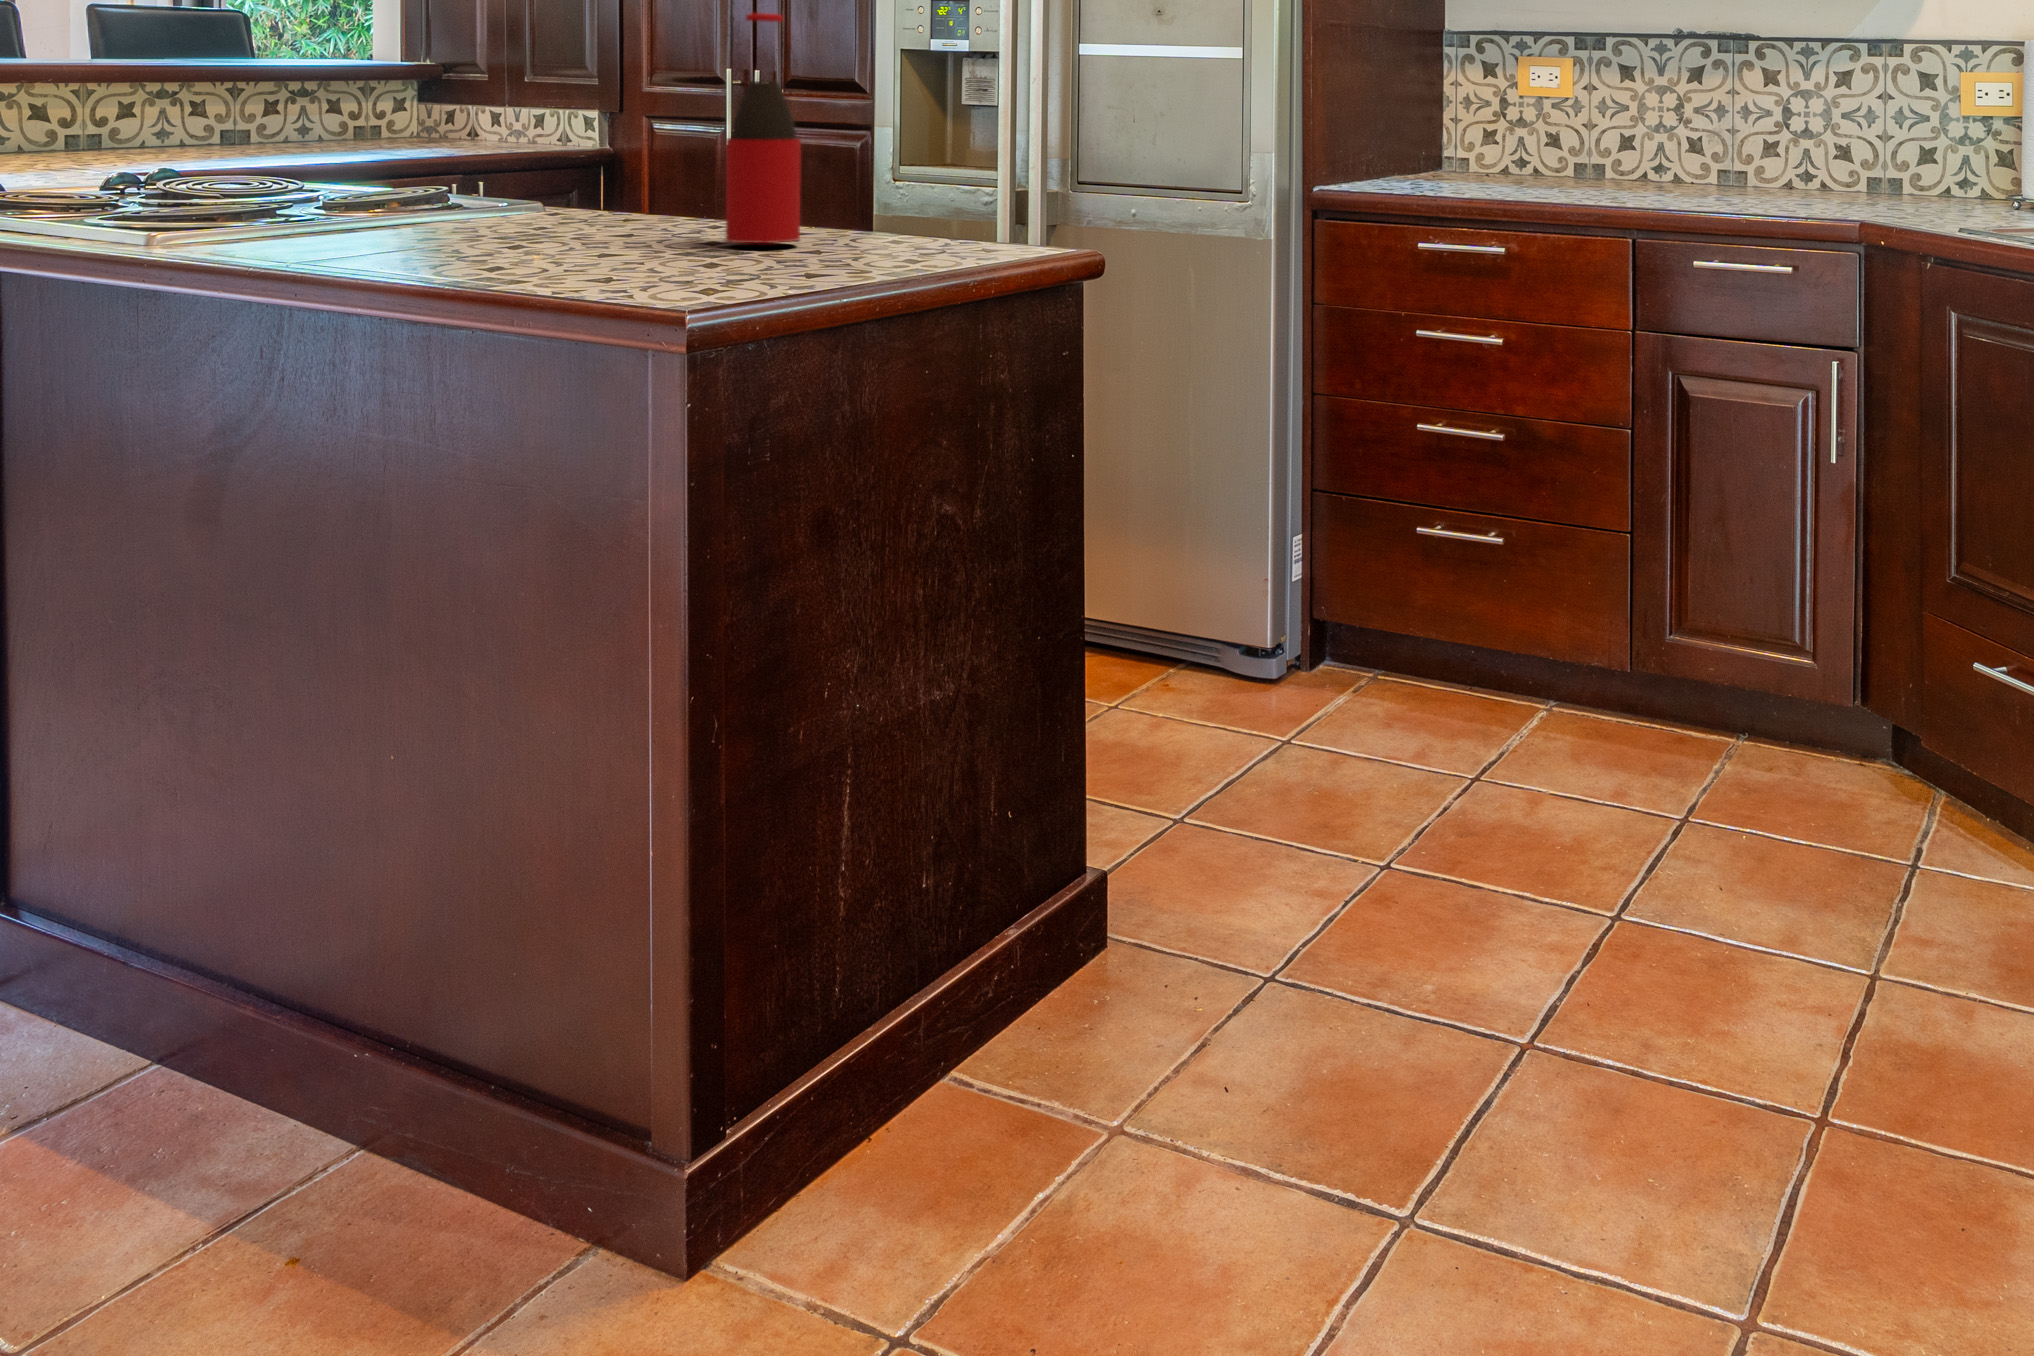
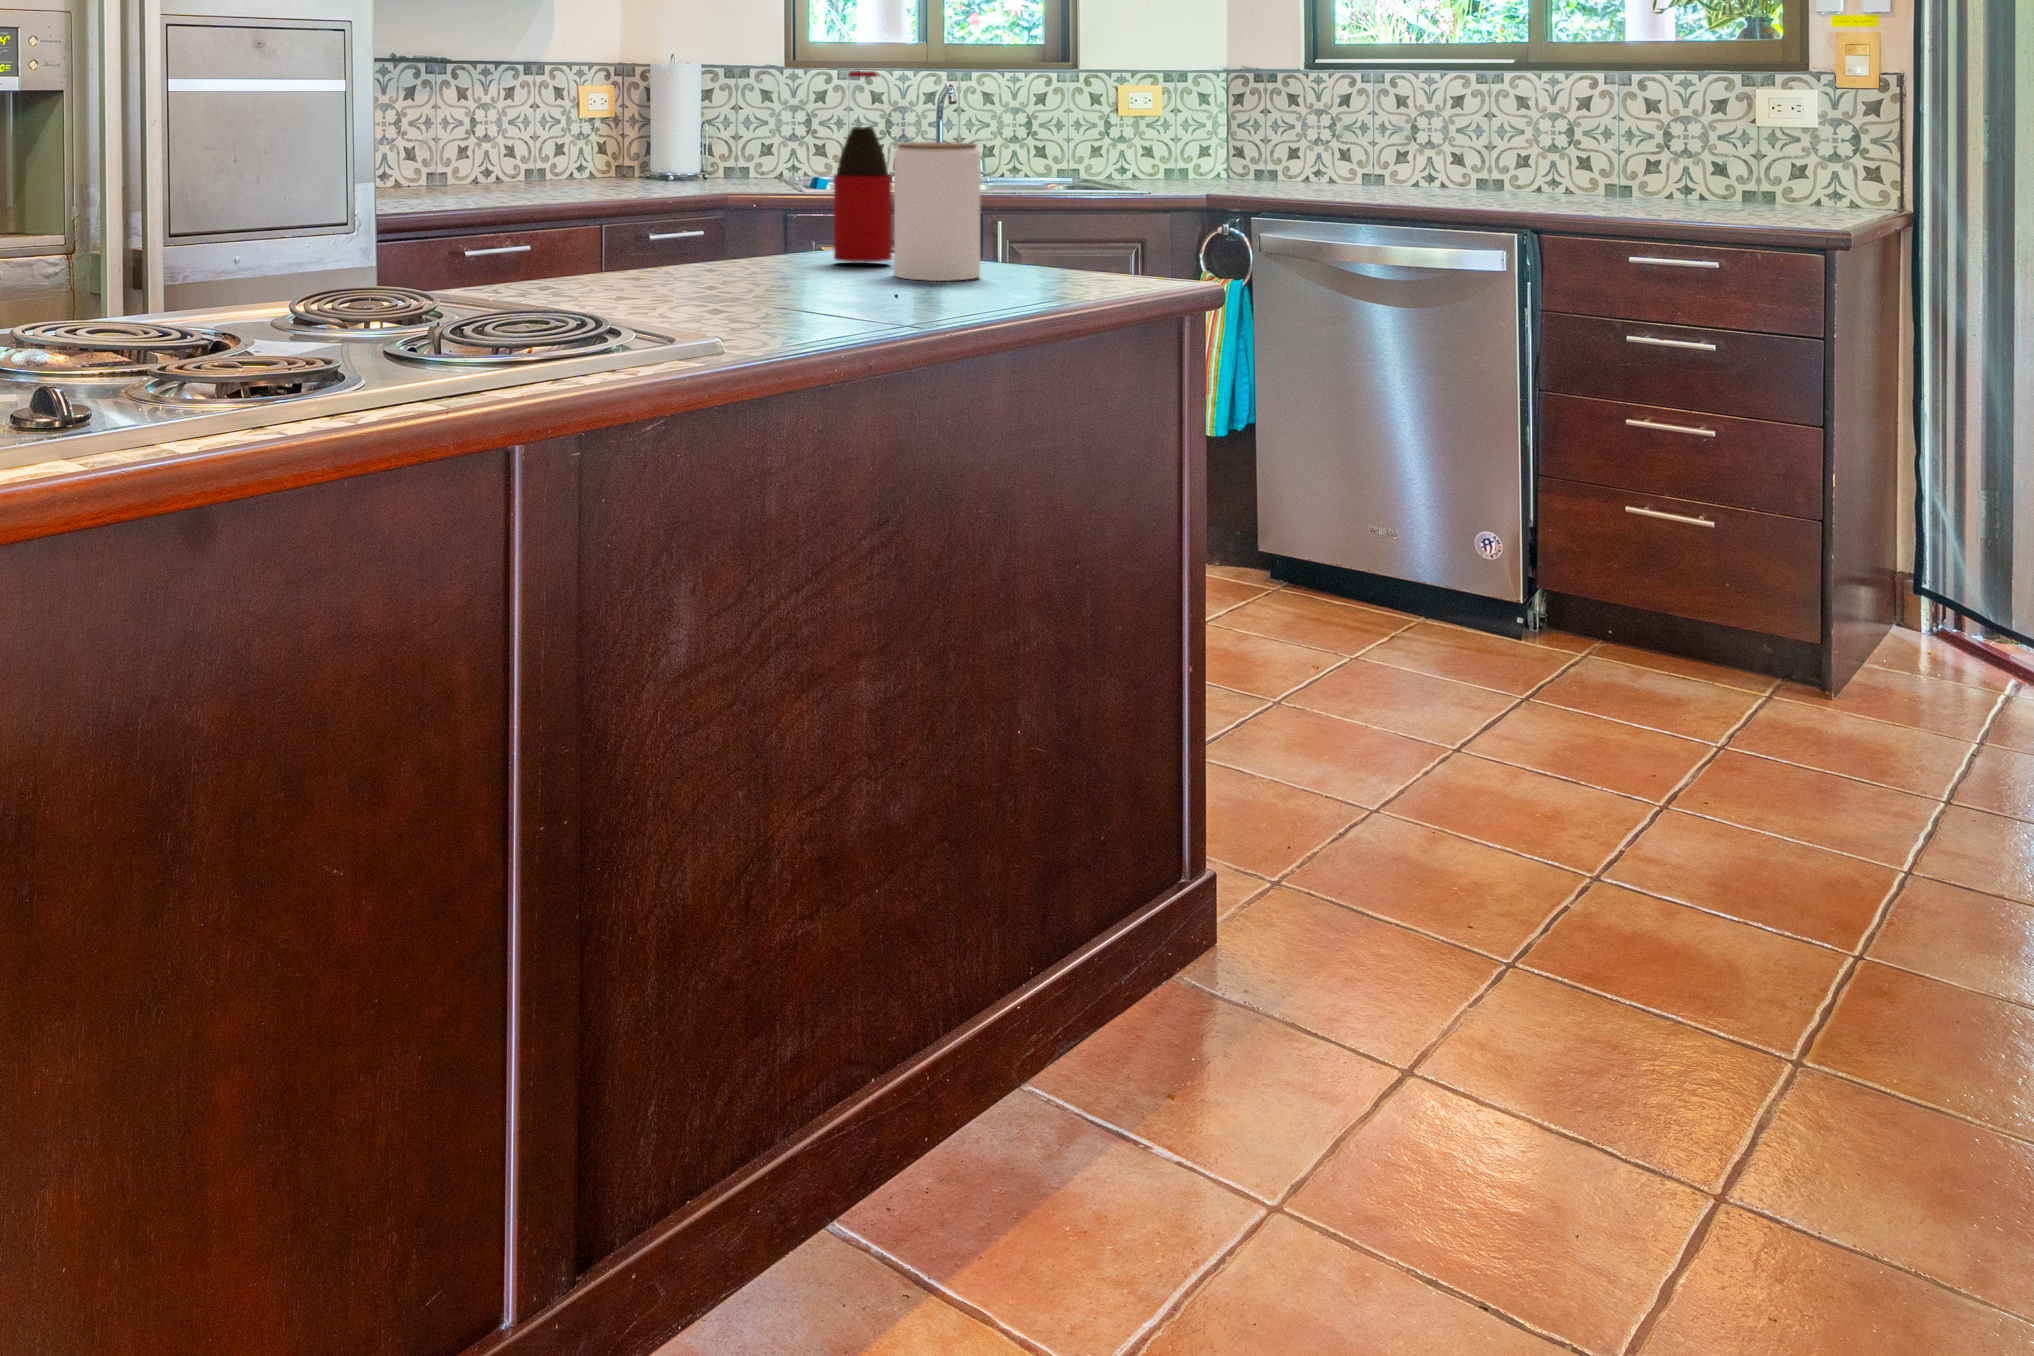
jar: none [544,95,659,259] -> present [894,142,980,281]

